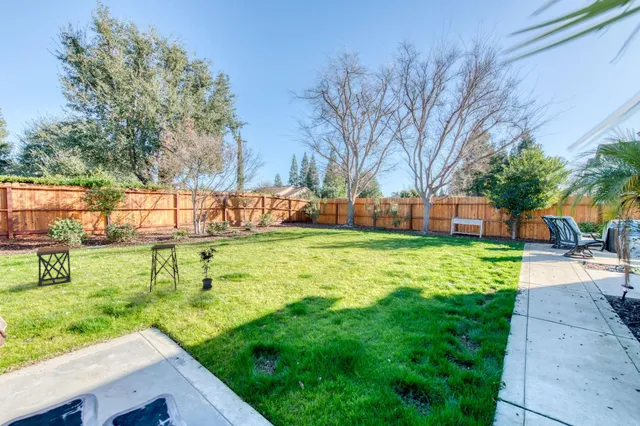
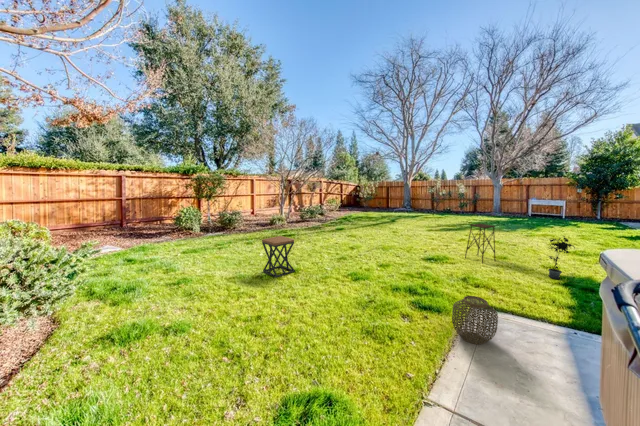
side table: present [150,244,180,292] -> present [465,224,496,263]
potted plant: present [199,246,216,288] -> present [548,236,575,279]
woven basket: none [56,301,107,349] -> present [452,296,498,345]

